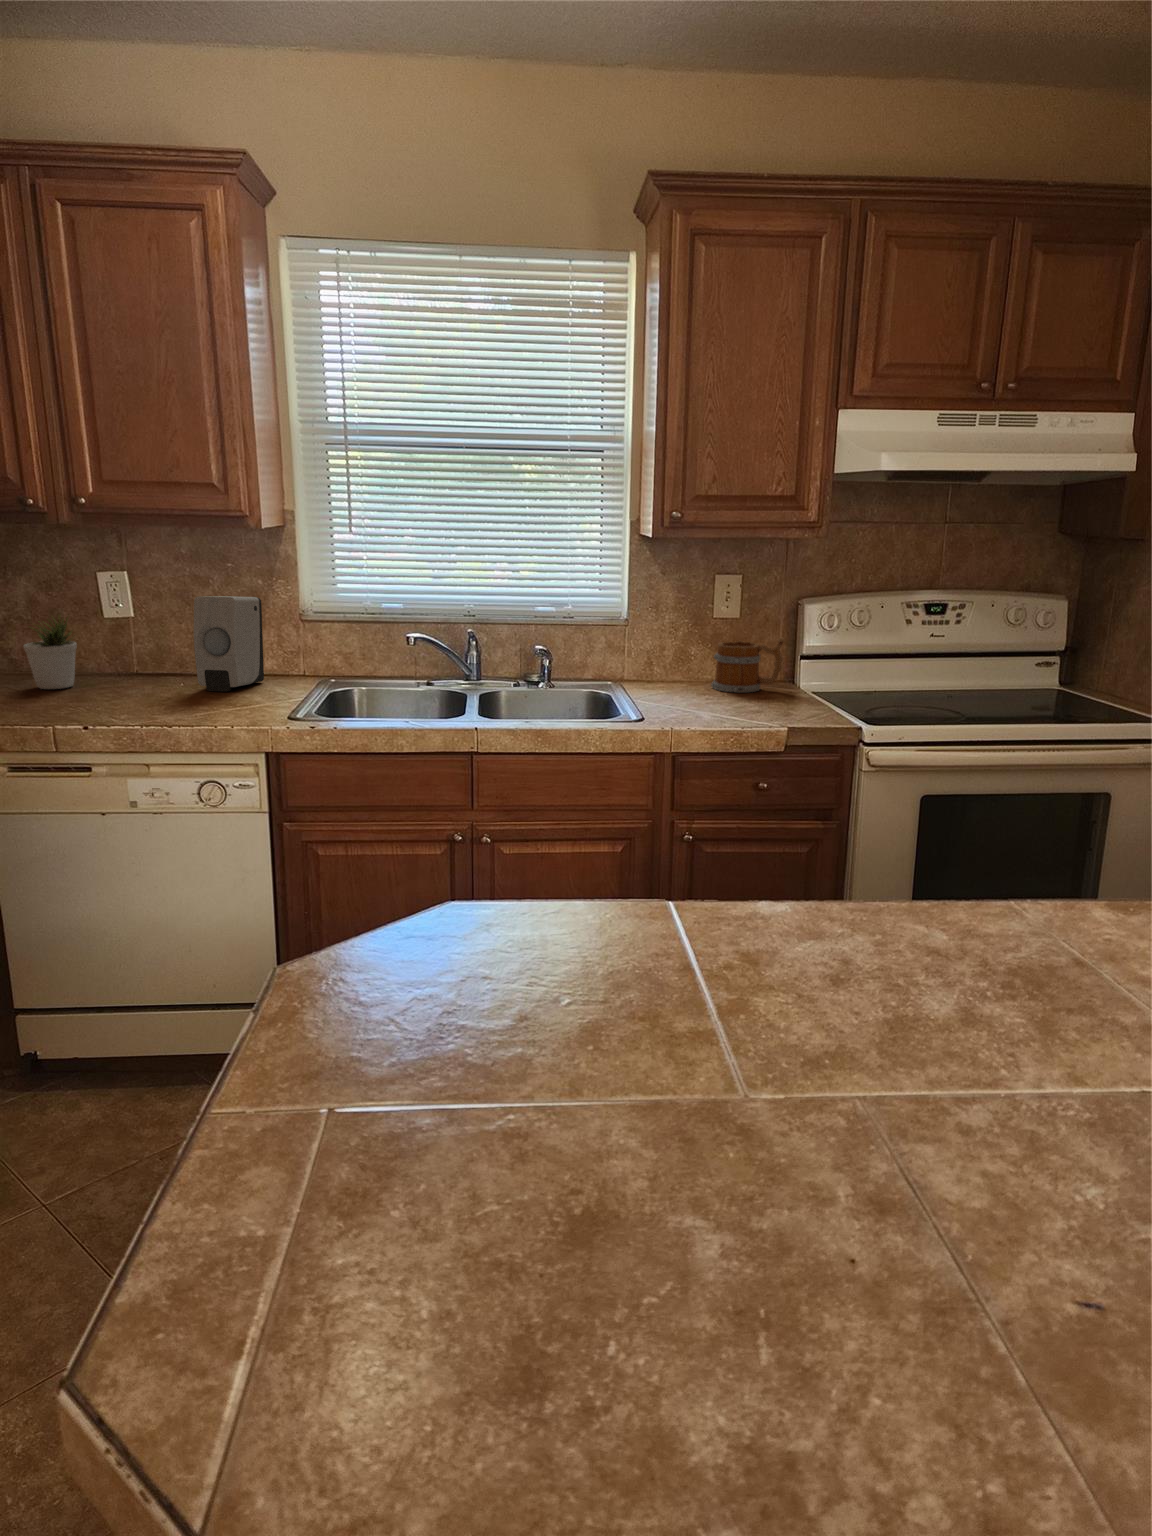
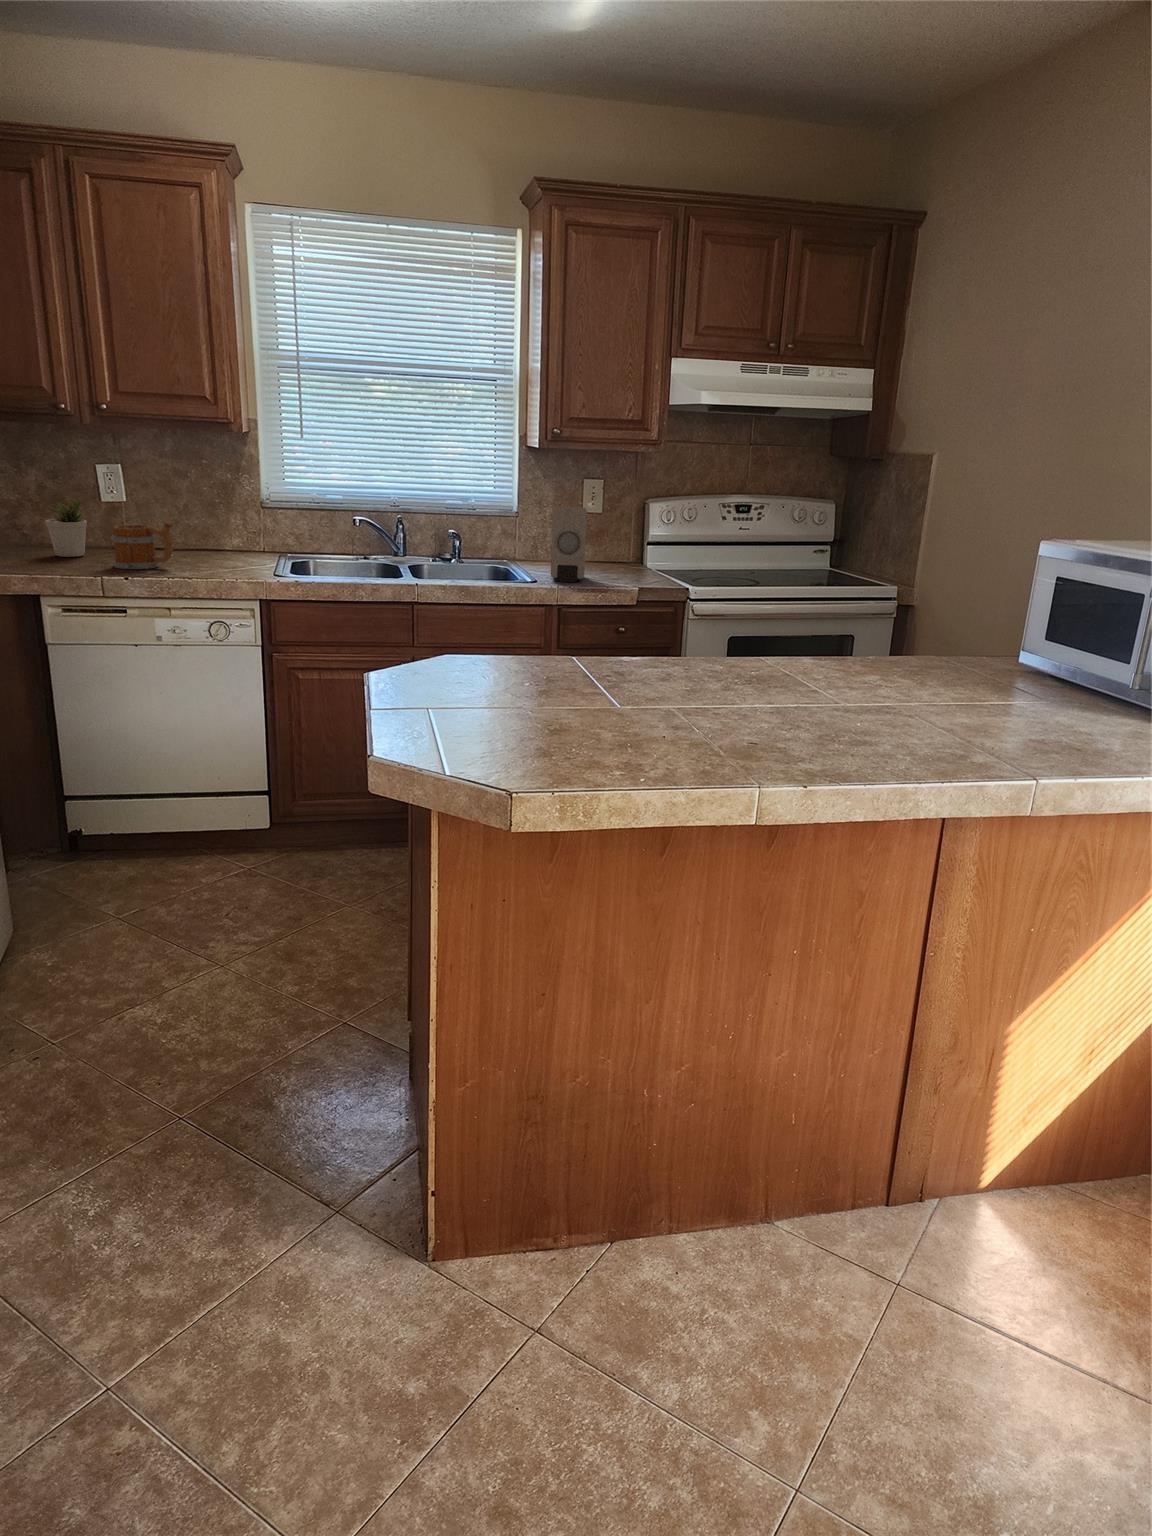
soap dispenser: present [194,596,264,692] -> present [551,507,587,582]
mug: present [711,638,785,692] -> present [112,521,173,569]

